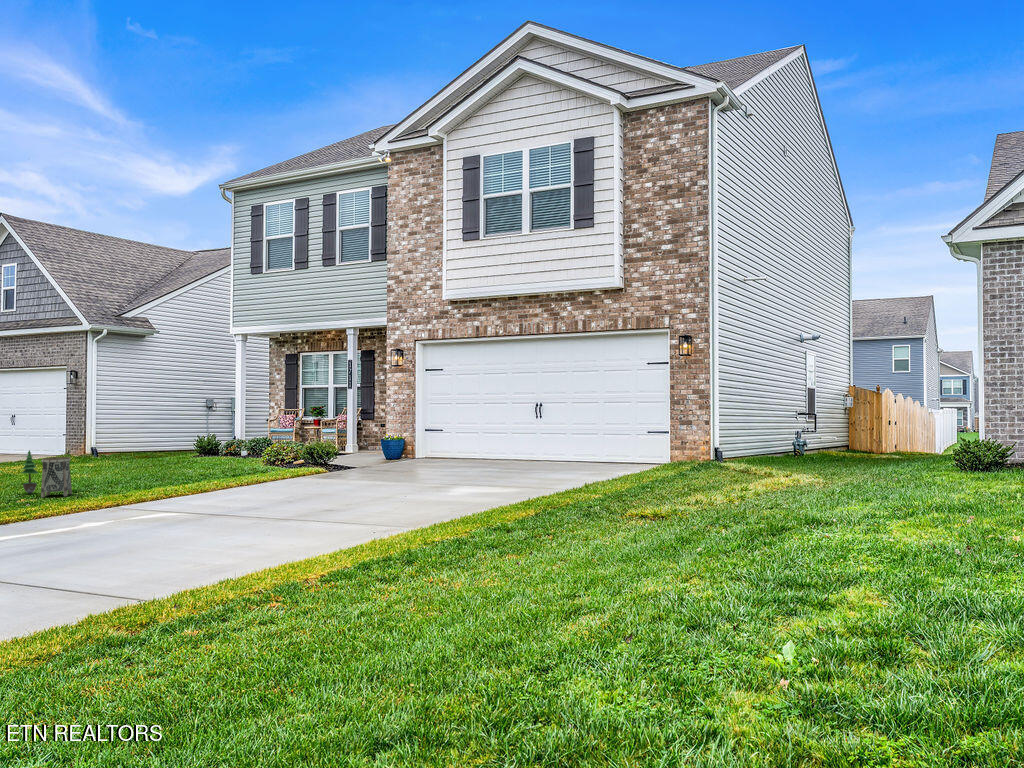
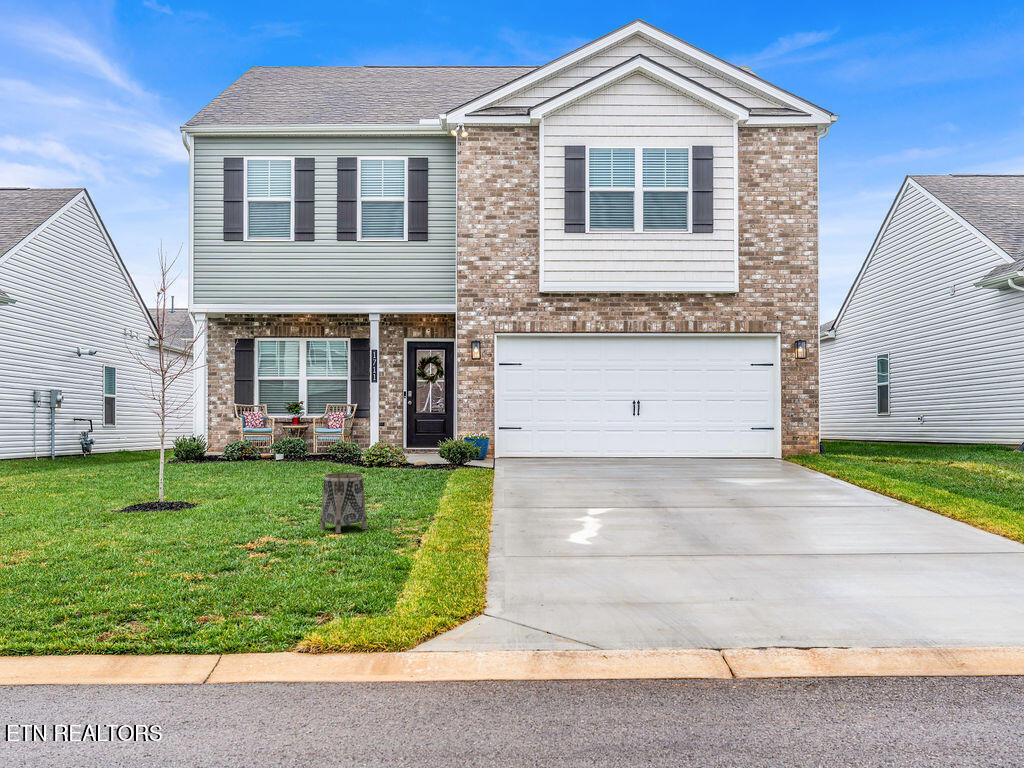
potted tree: present [21,450,38,494] -> none [270,464,294,529]

